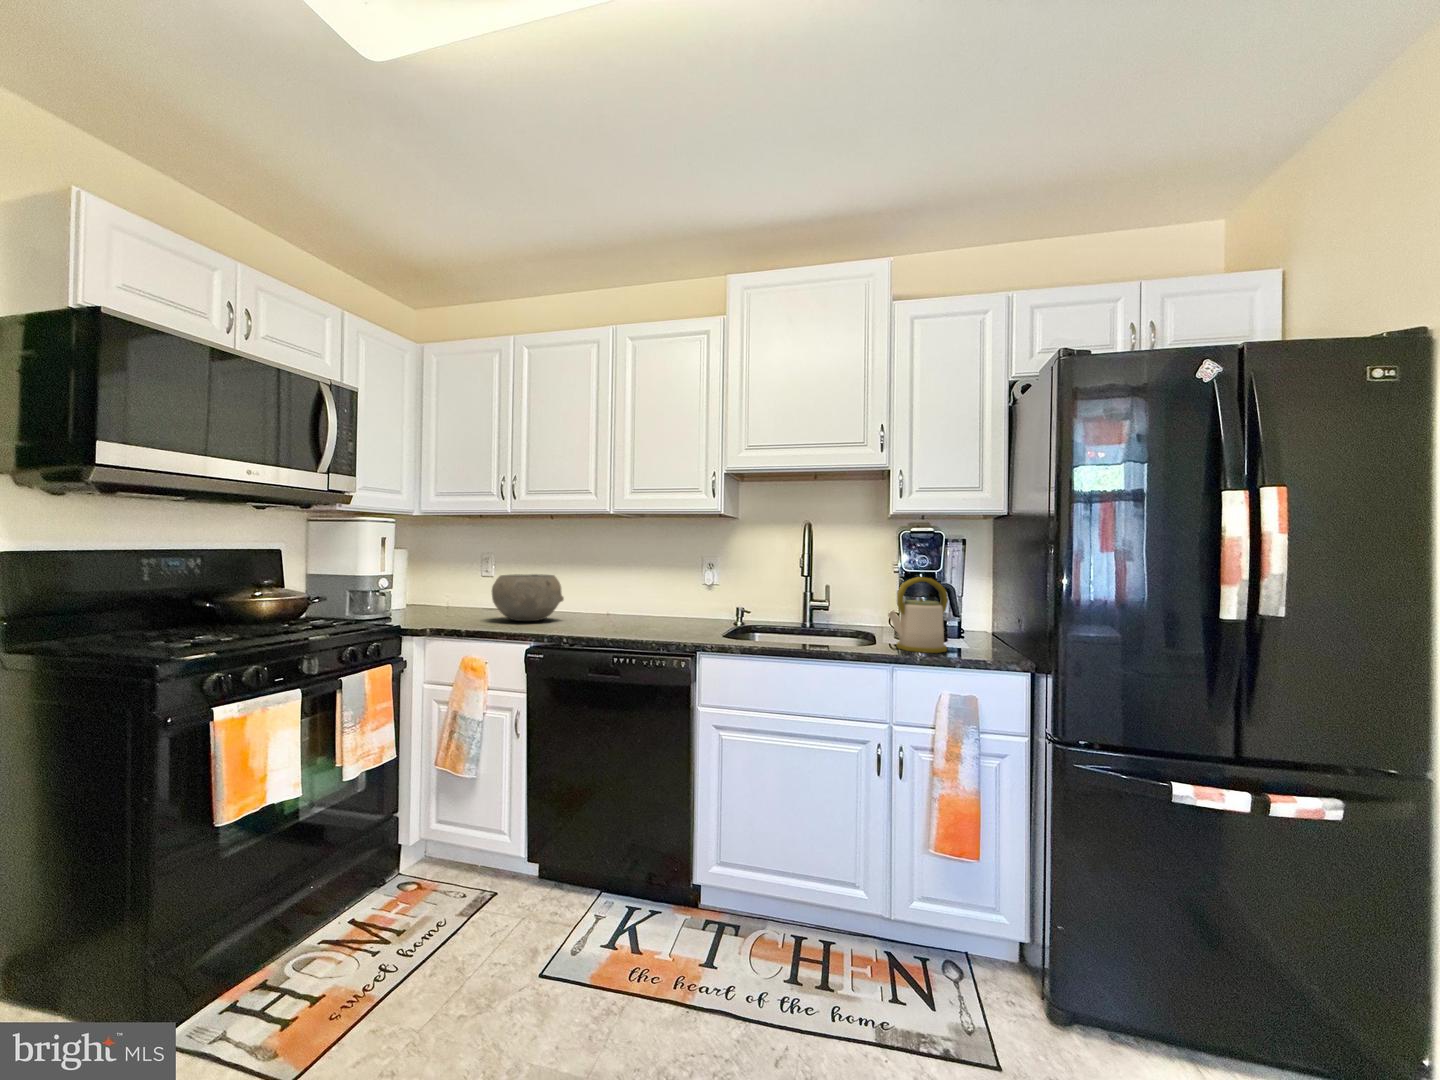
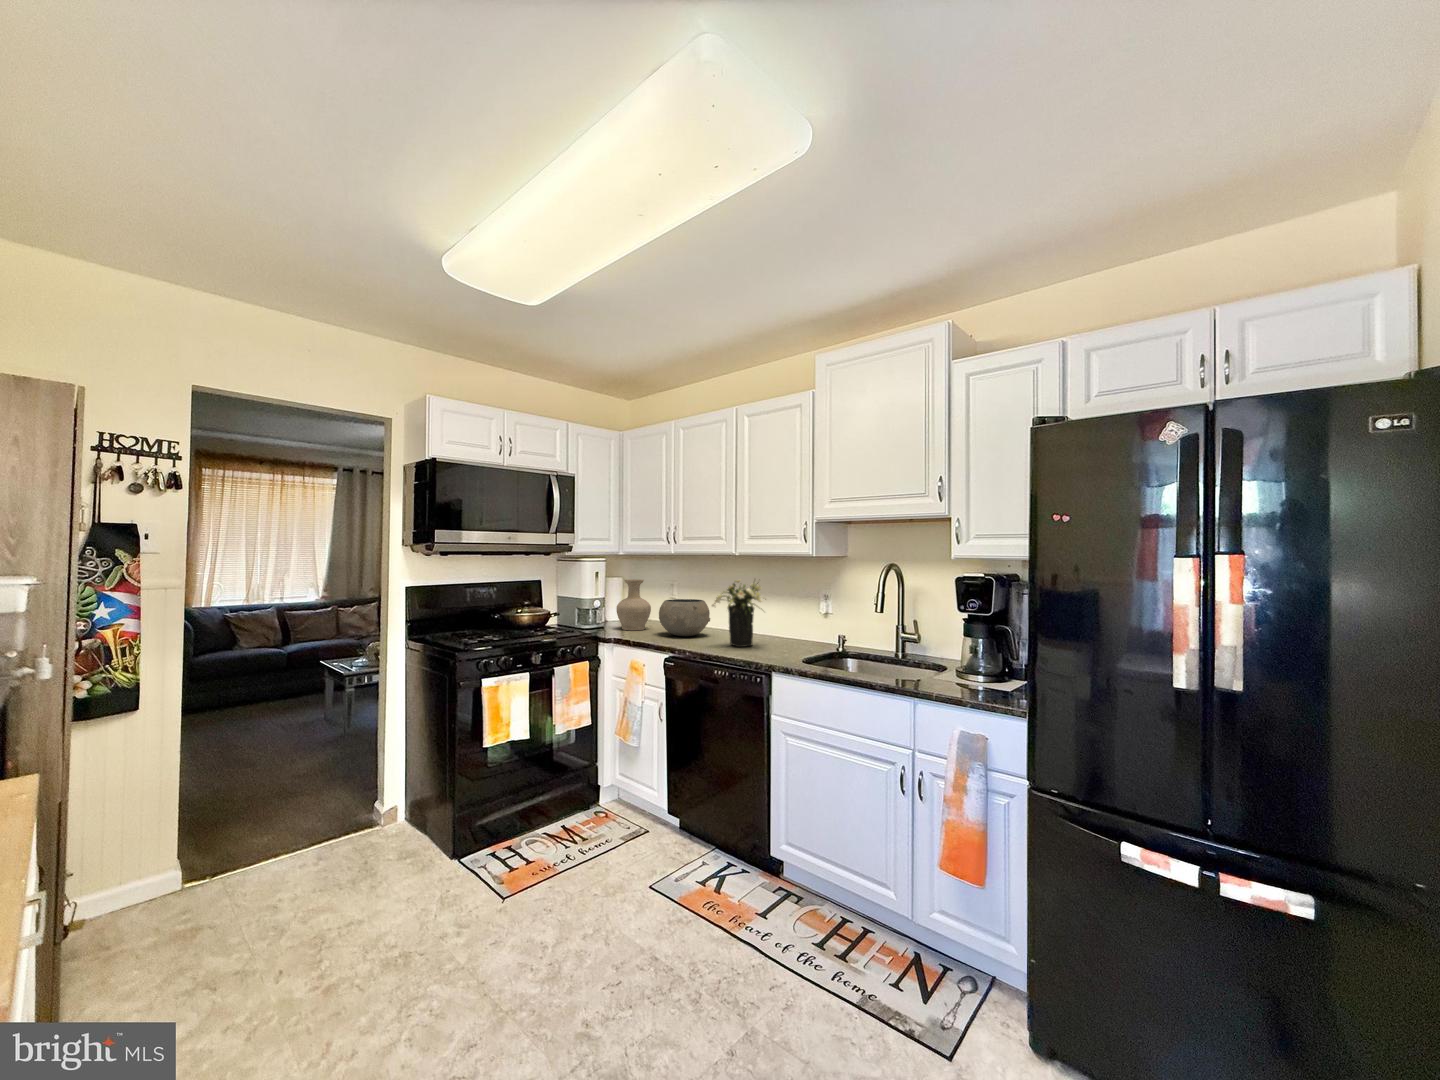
flower arrangement: none [589,543,660,629] -> present [712,580,766,647]
vase: none [417,550,469,618] -> present [617,579,651,630]
kettle: present [888,577,948,653] -> none [936,618,996,691]

